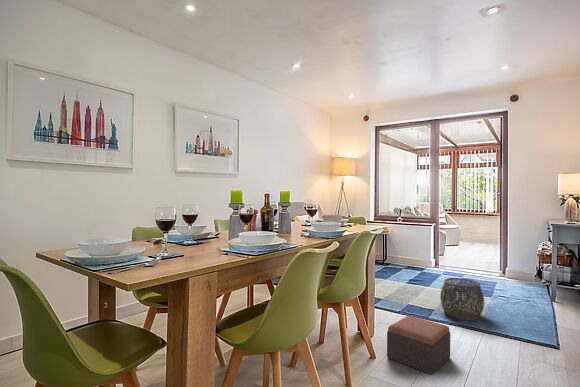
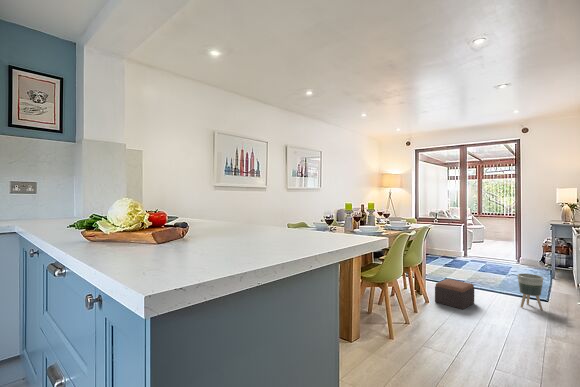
woven basket: present [440,278,484,320] -> none [468,260,499,287]
planter: none [518,306,561,370] -> present [518,274,543,310]

